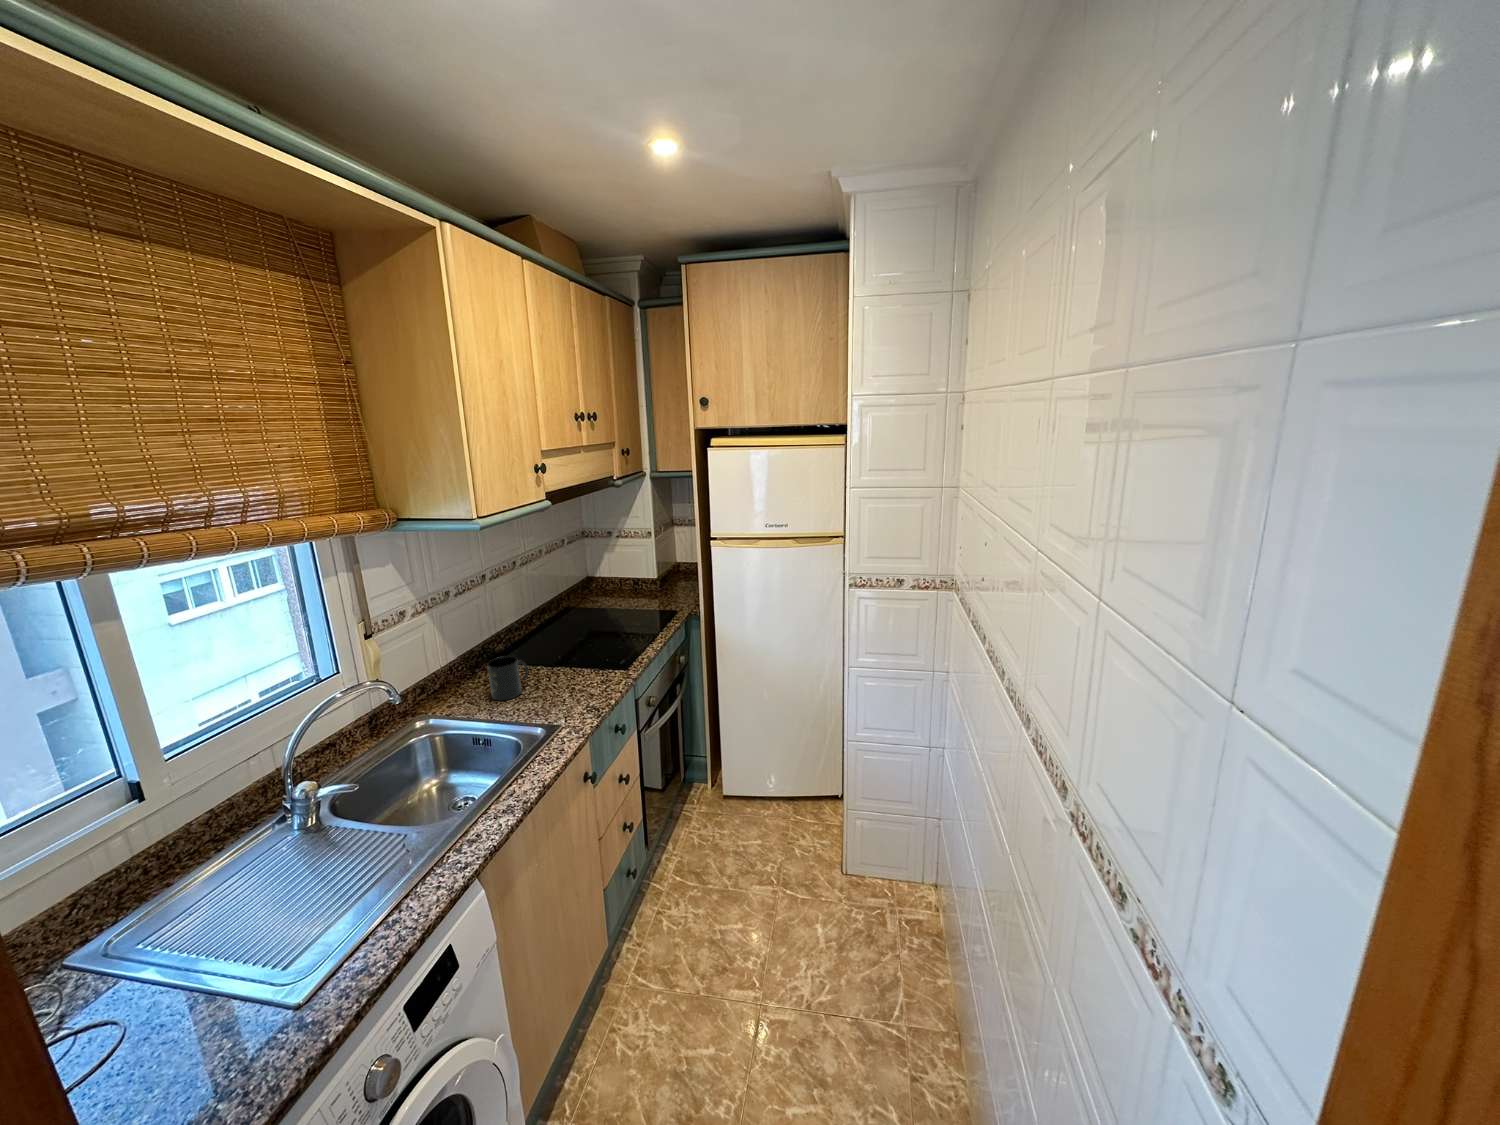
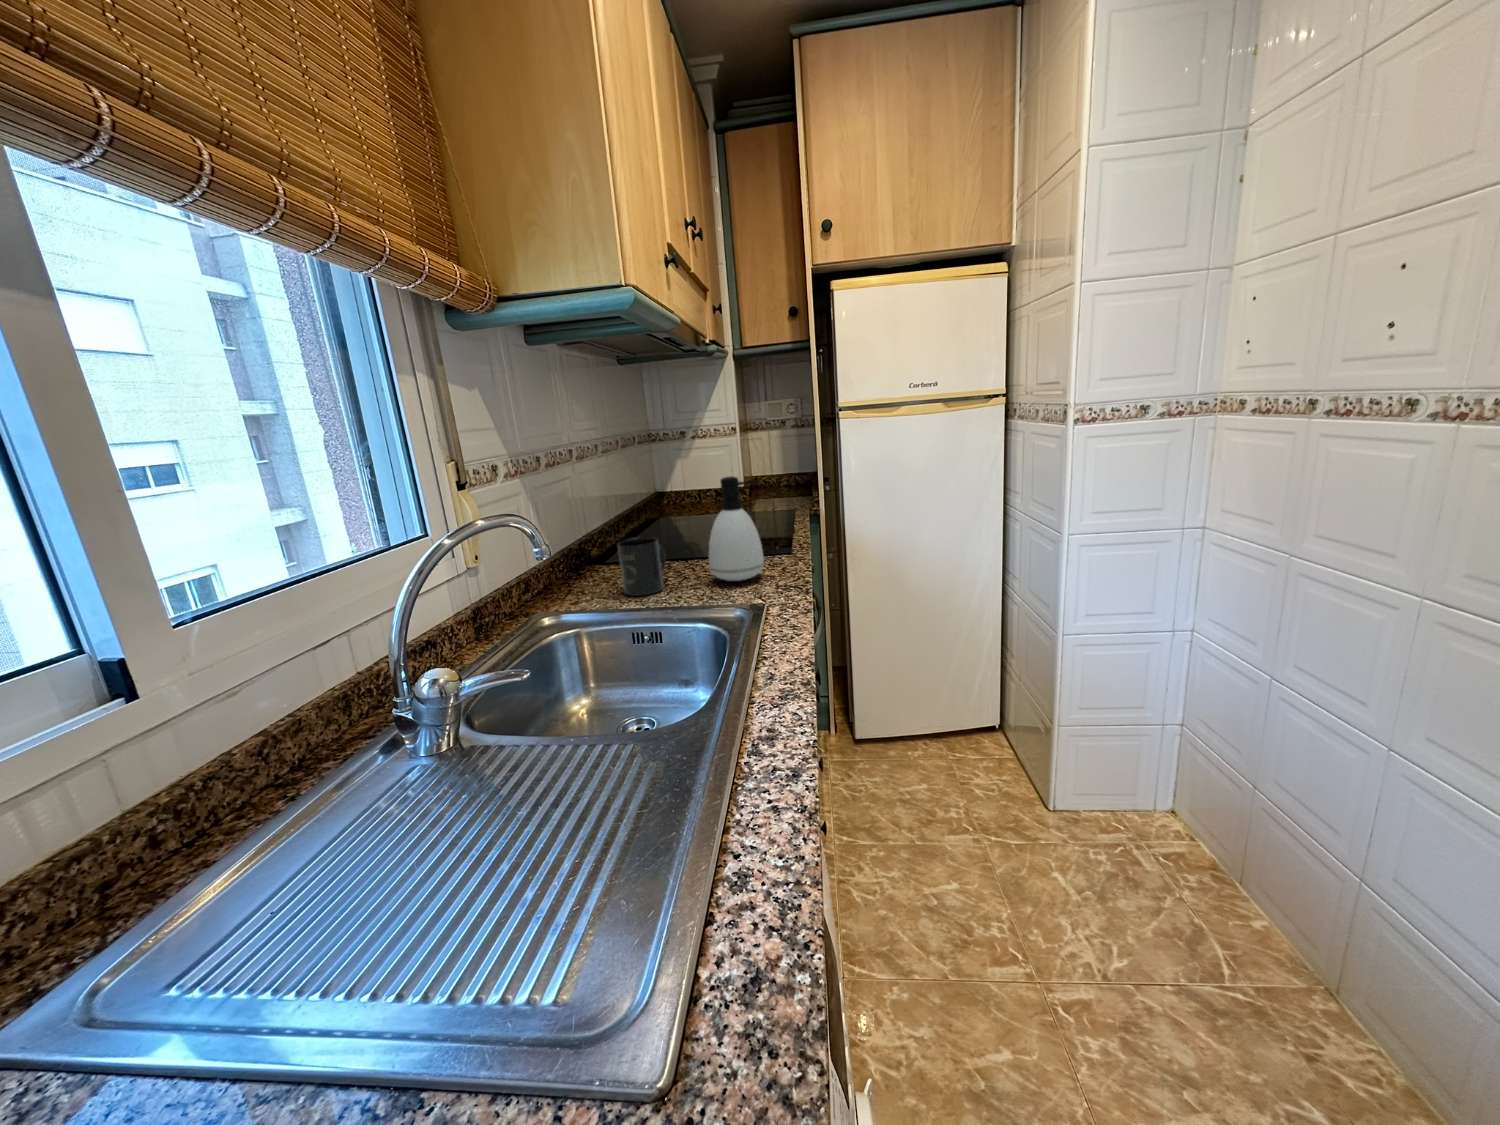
soap dispenser: none [552,621,594,695] -> present [709,477,764,581]

